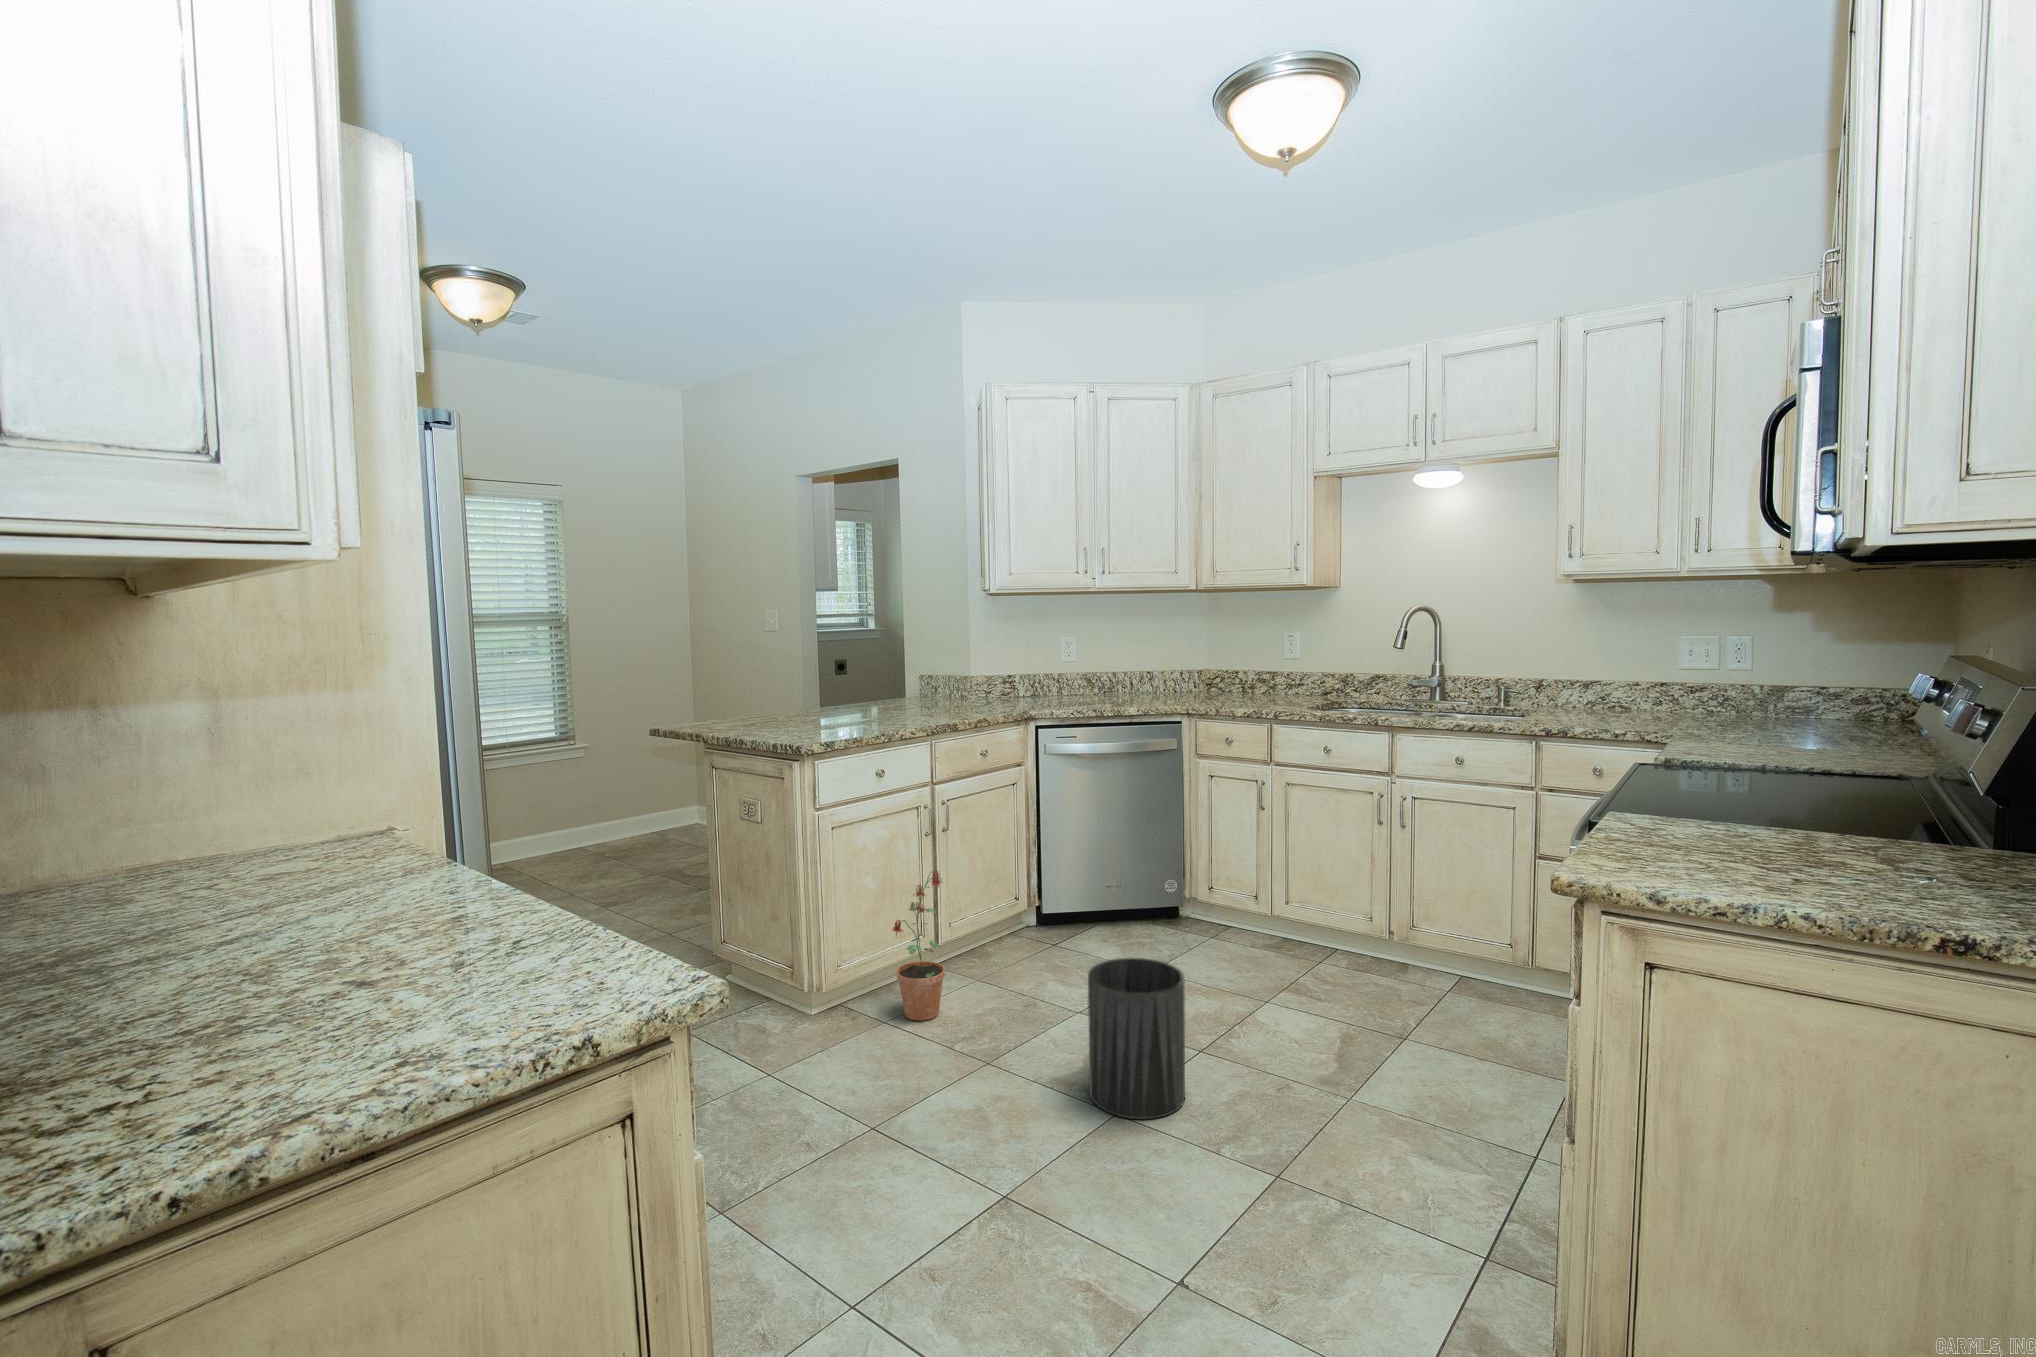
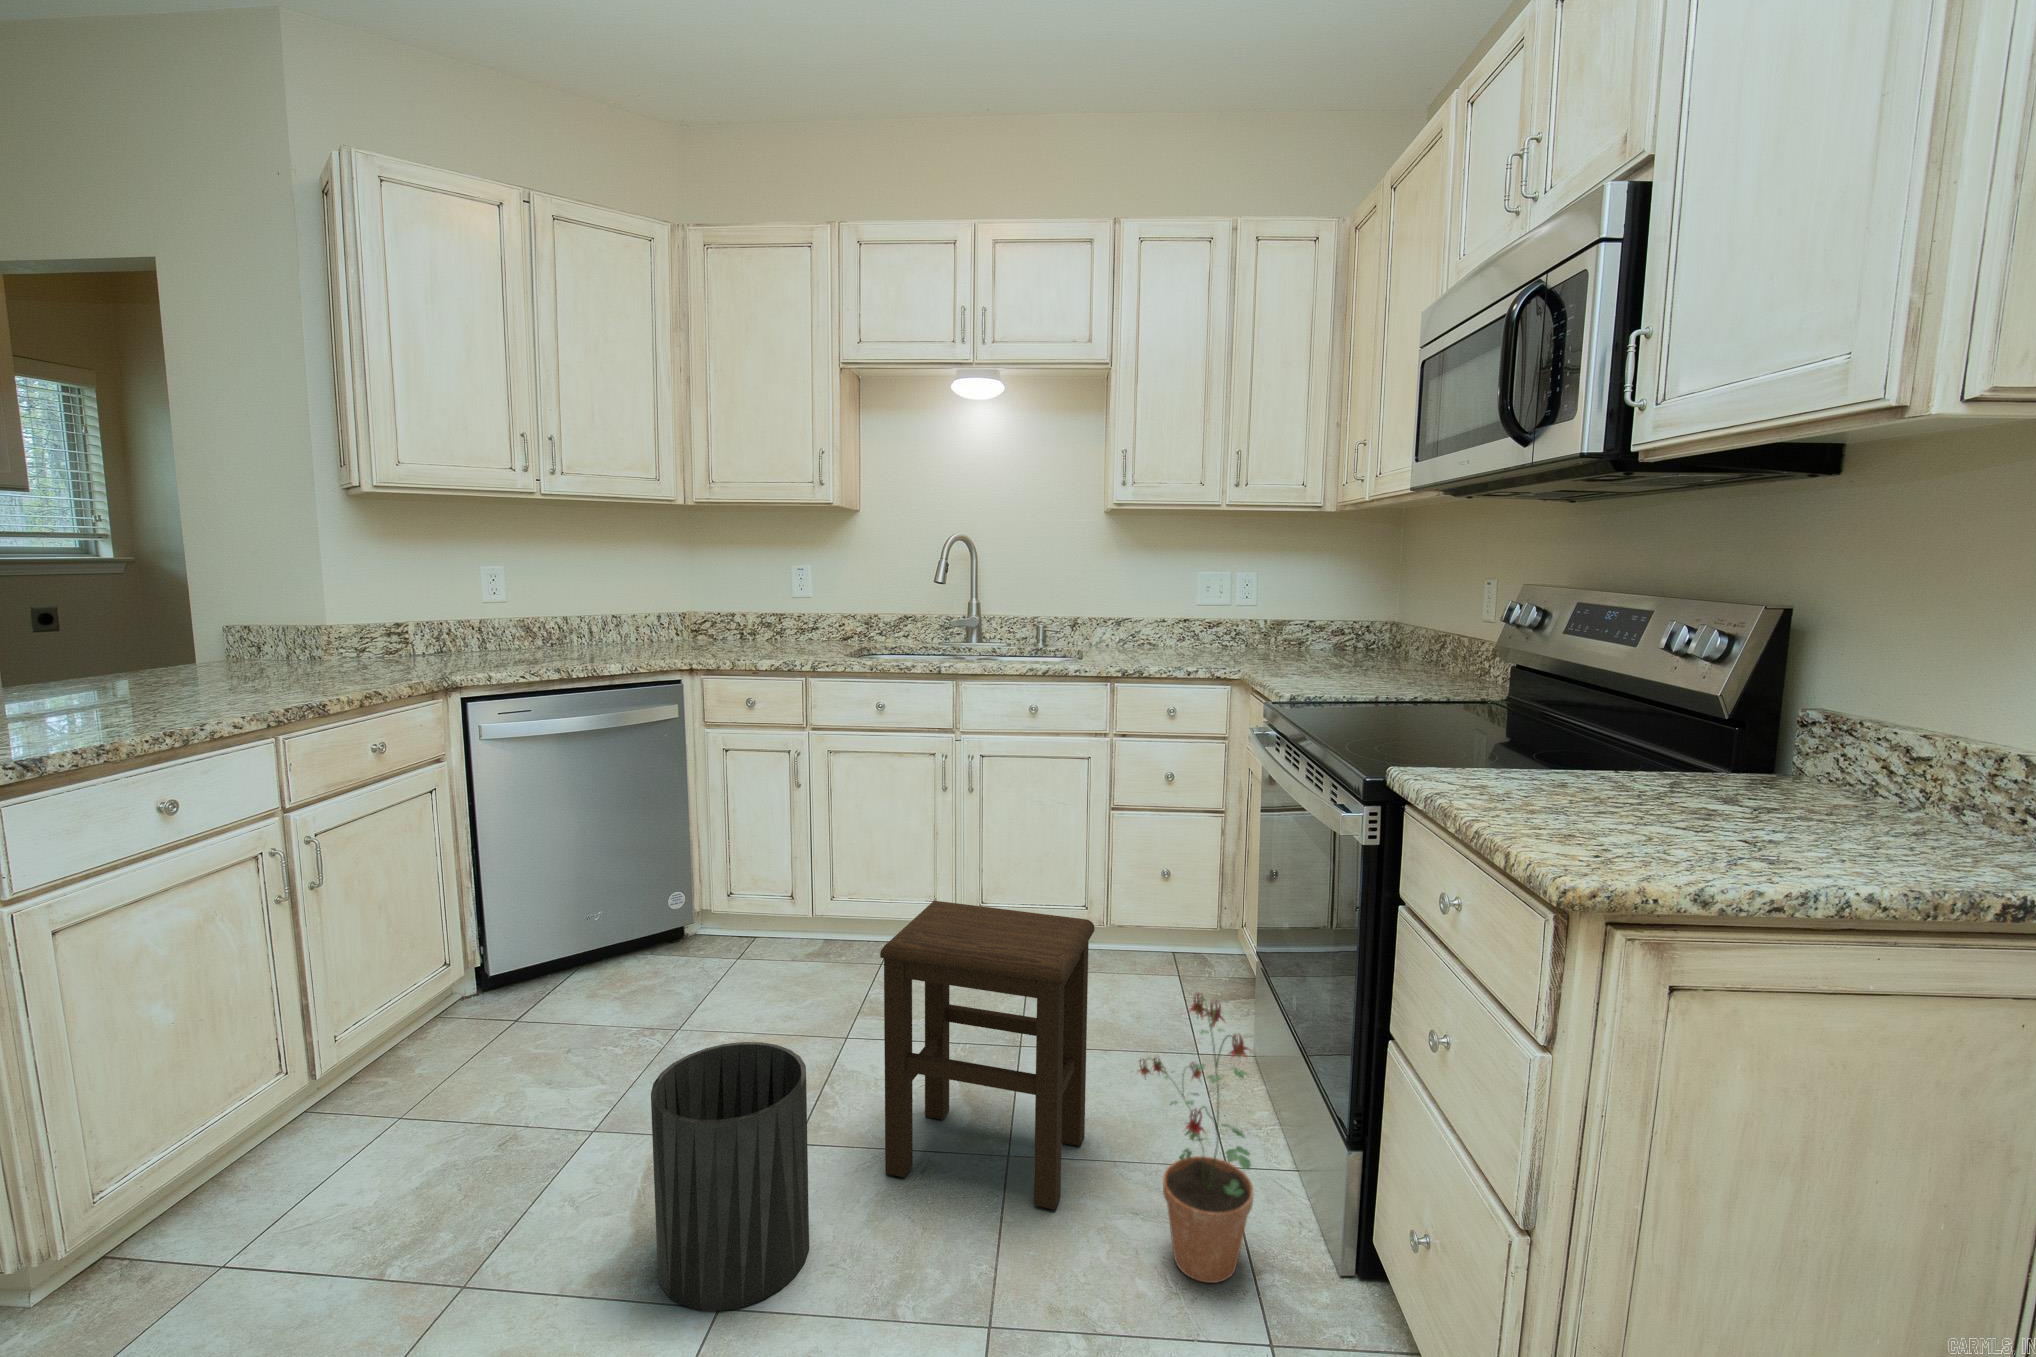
potted plant: present [892,870,945,1021] -> present [1139,993,1254,1283]
stool: none [1248,895,1429,1140] -> present [880,901,1095,1210]

